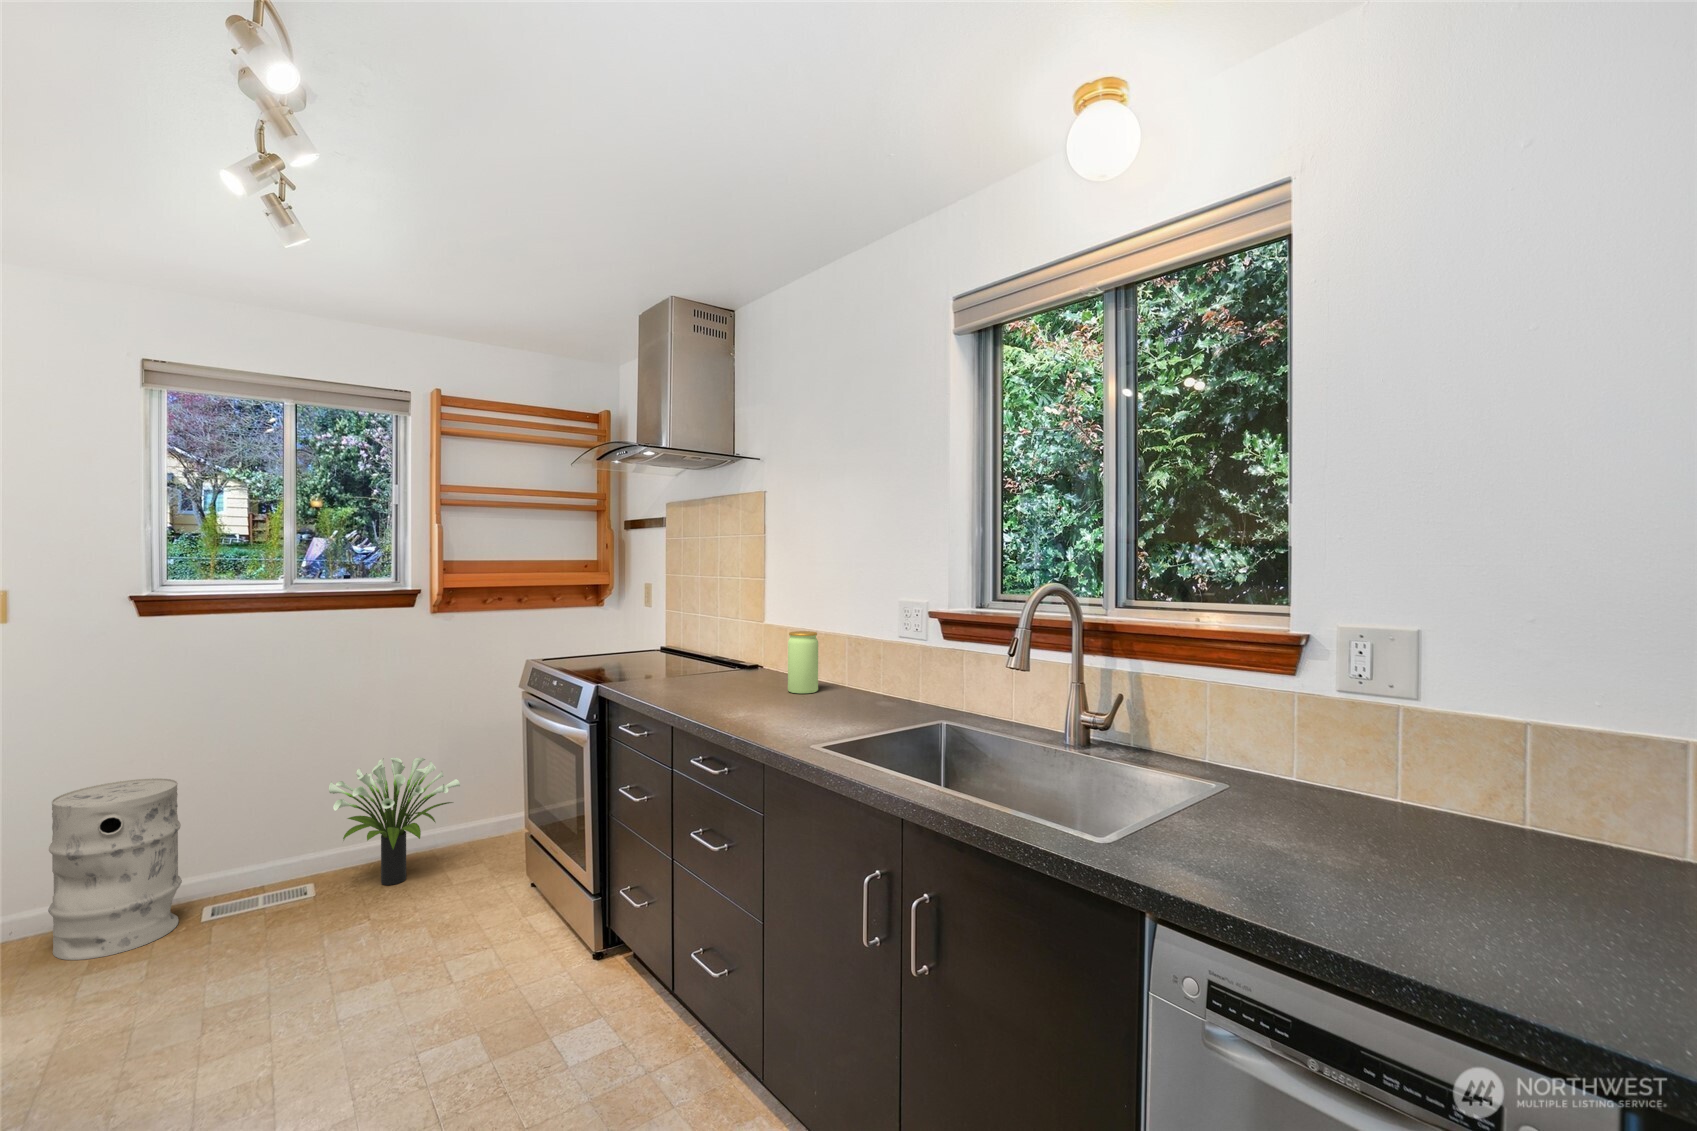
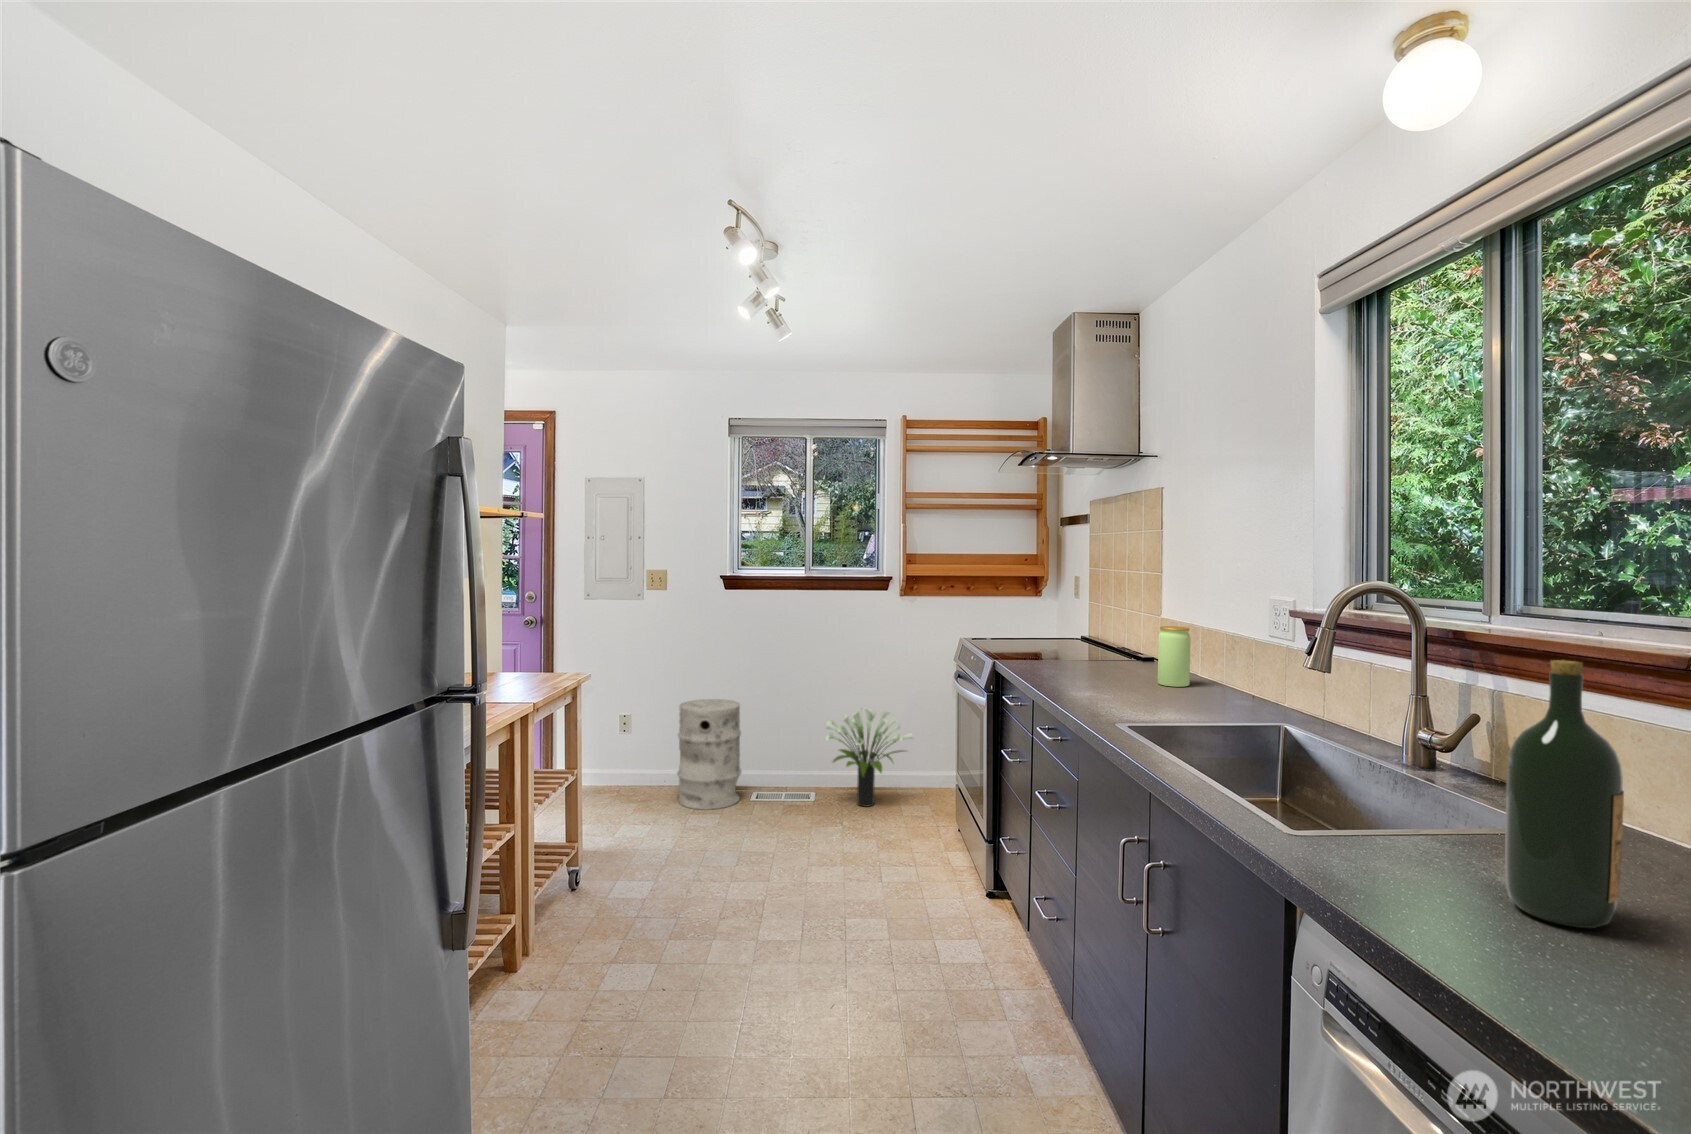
wine bottle: none [1320,651,1417,900] -> present [1505,660,1624,928]

